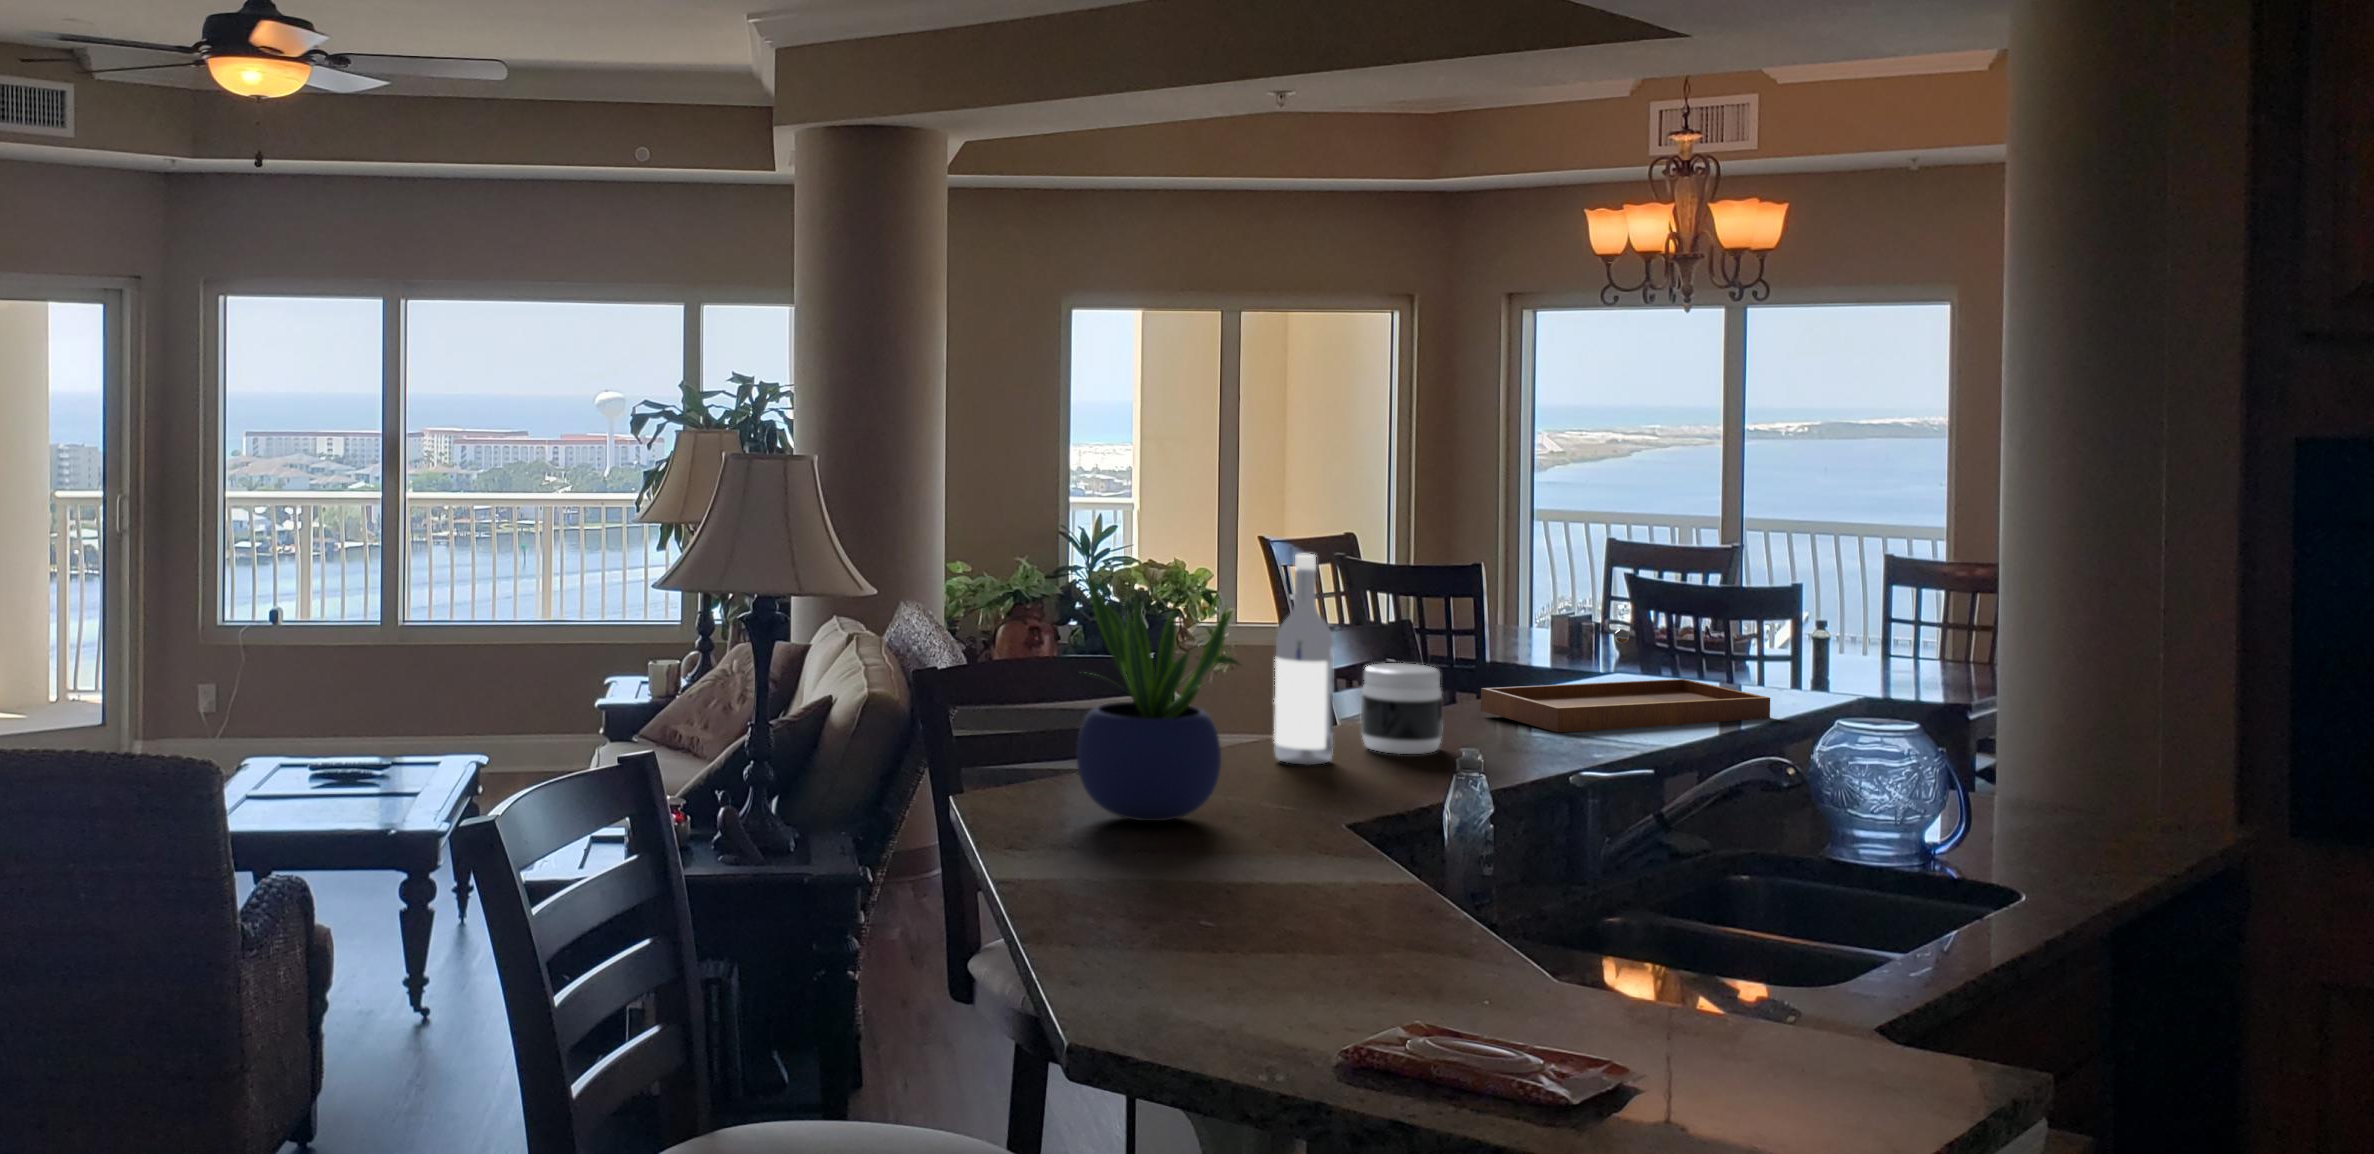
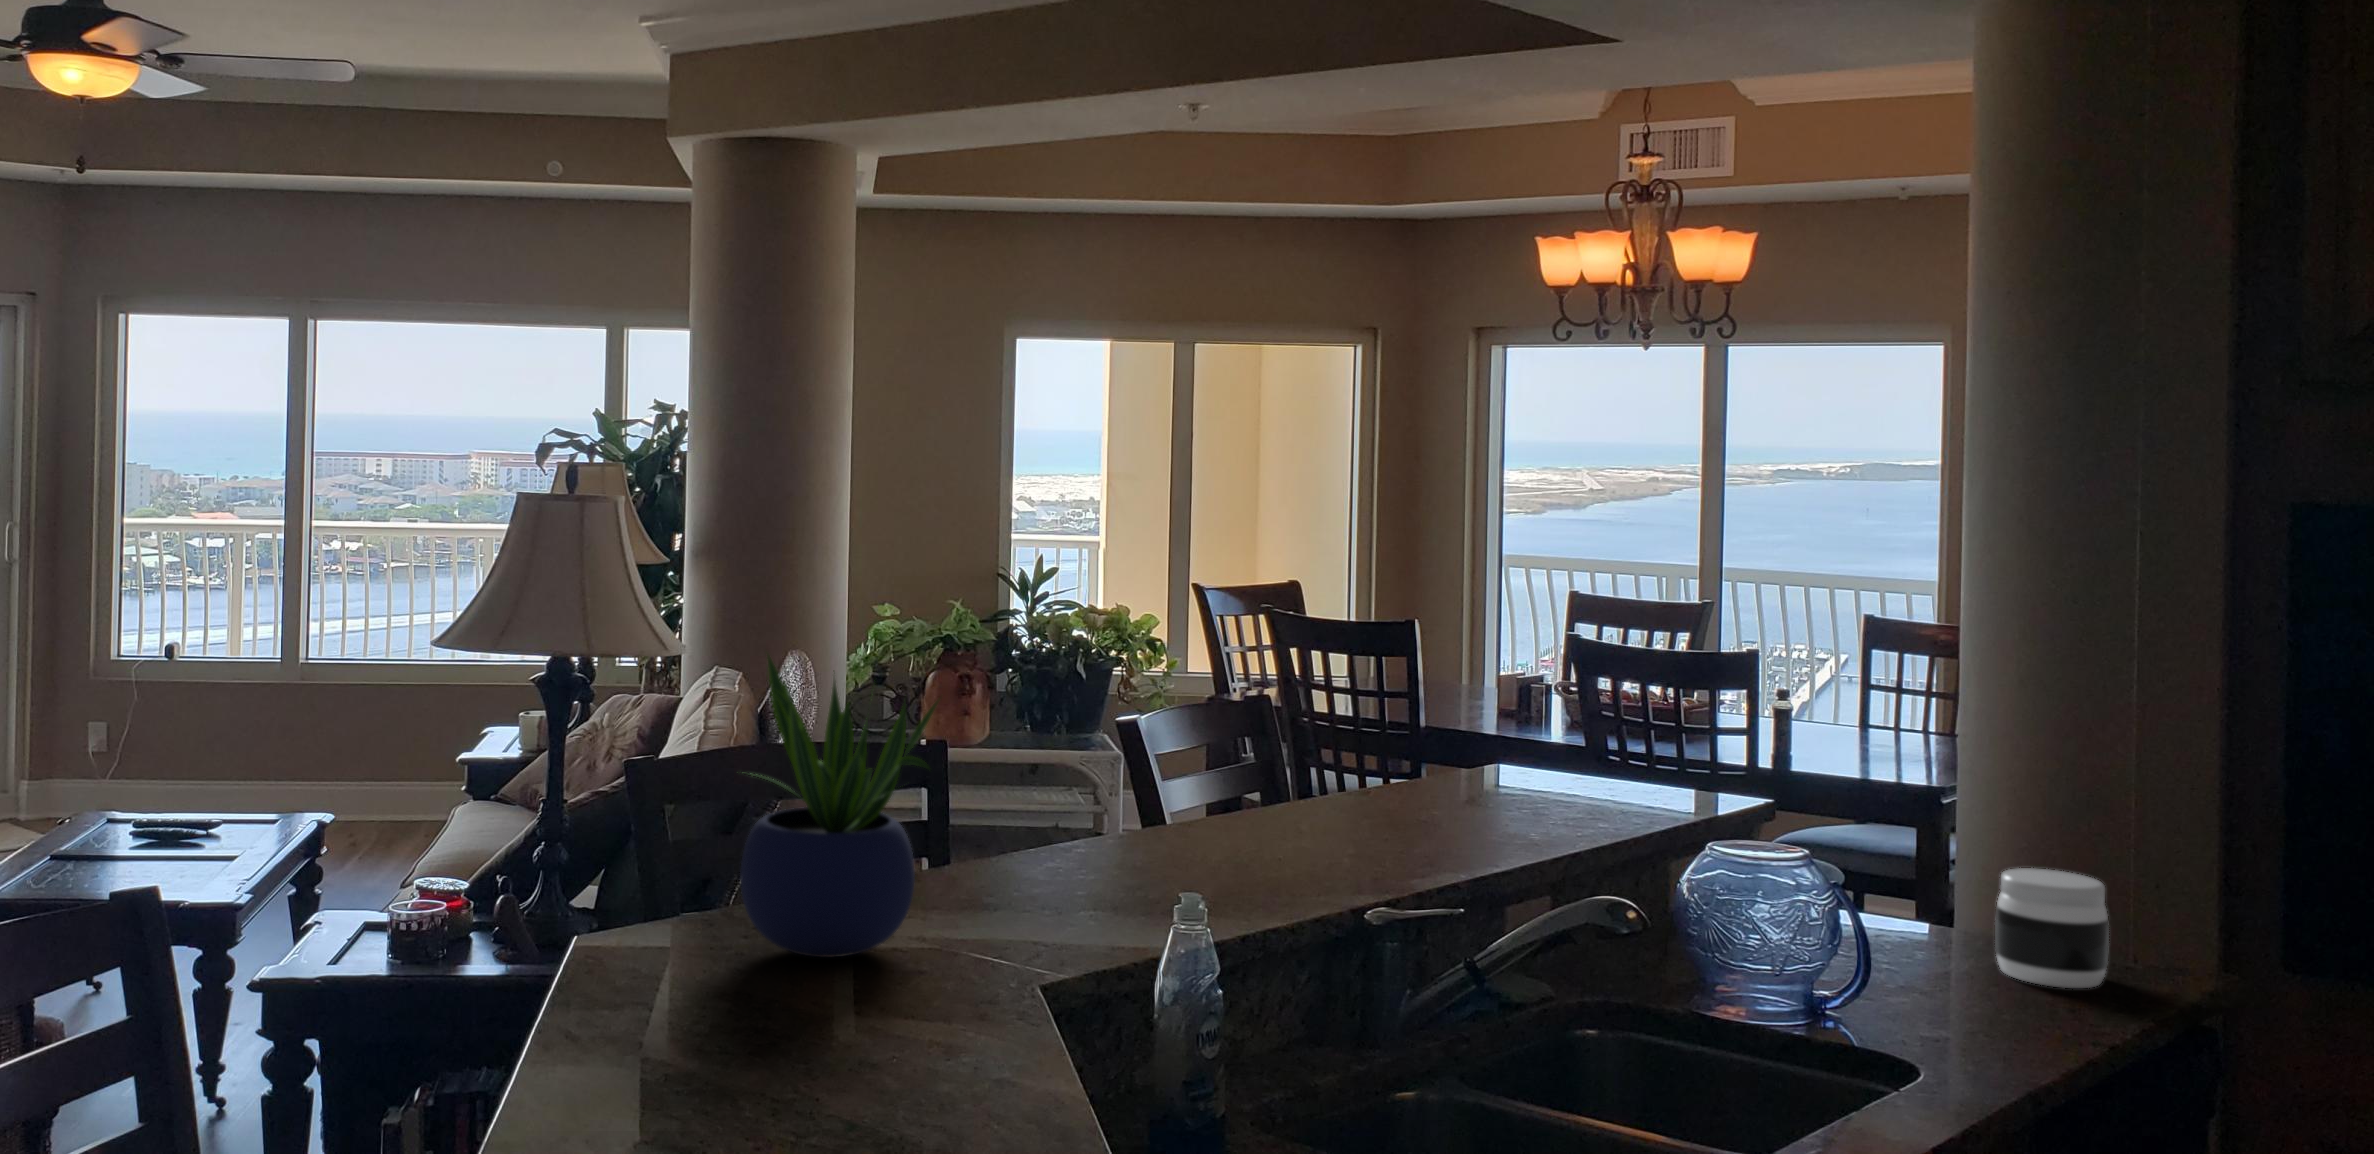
wine bottle: present [1274,553,1333,765] -> none [1038,624,1107,876]
tray: present [1481,629,1770,732] -> none [1318,712,1652,835]
jar: present [1361,663,1443,754] -> present [1995,868,2109,988]

